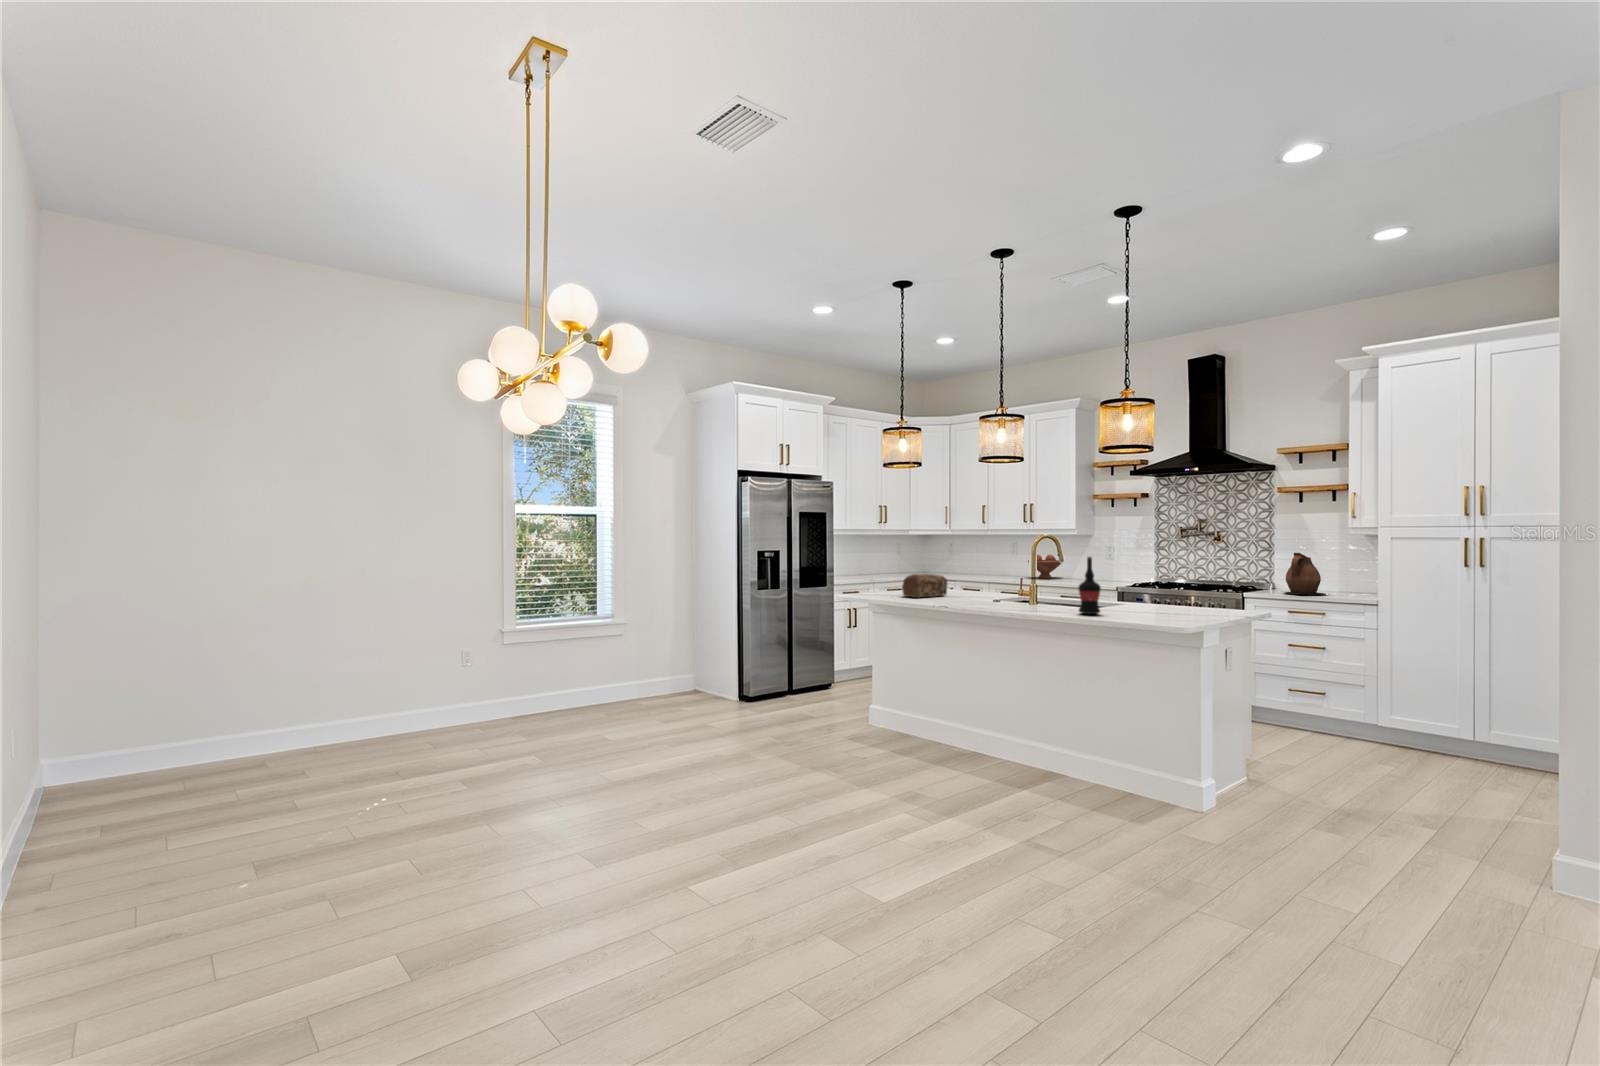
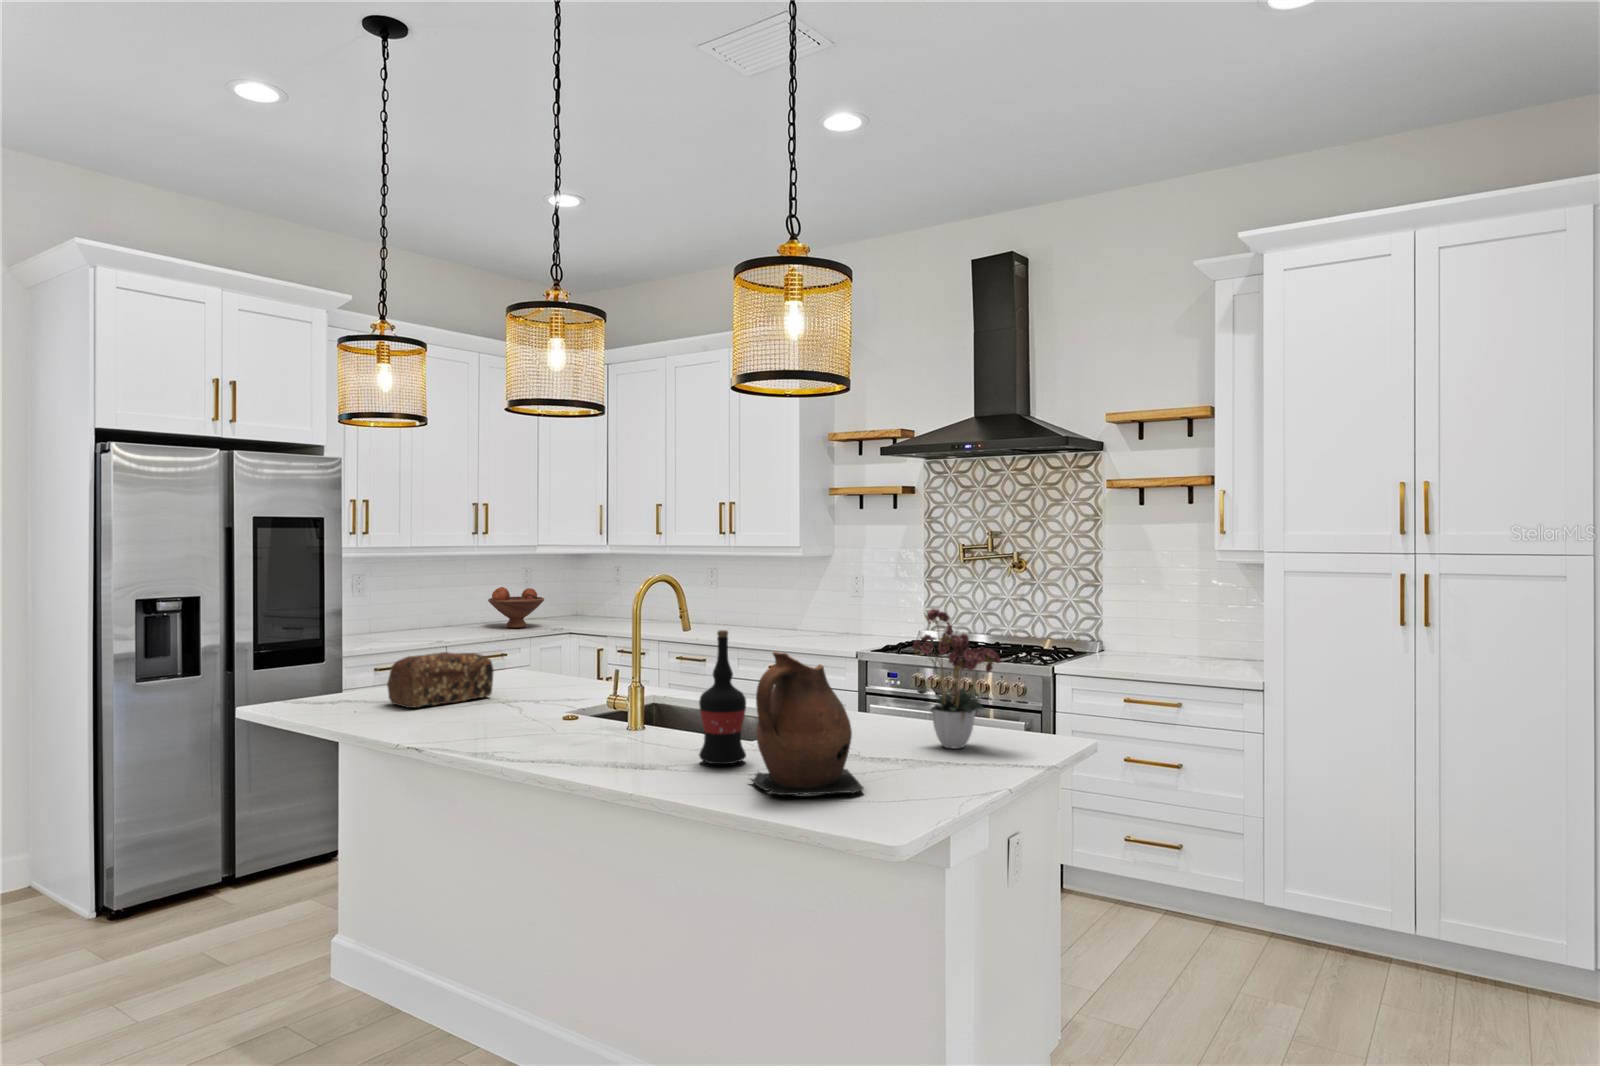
flower arrangement: none [1174,547,1227,614] -> present [913,609,1001,748]
ceramic pitcher: present [1285,553,1326,595] -> present [750,652,863,795]
fruit bowl: present [1028,555,1062,579] -> present [488,587,544,628]

